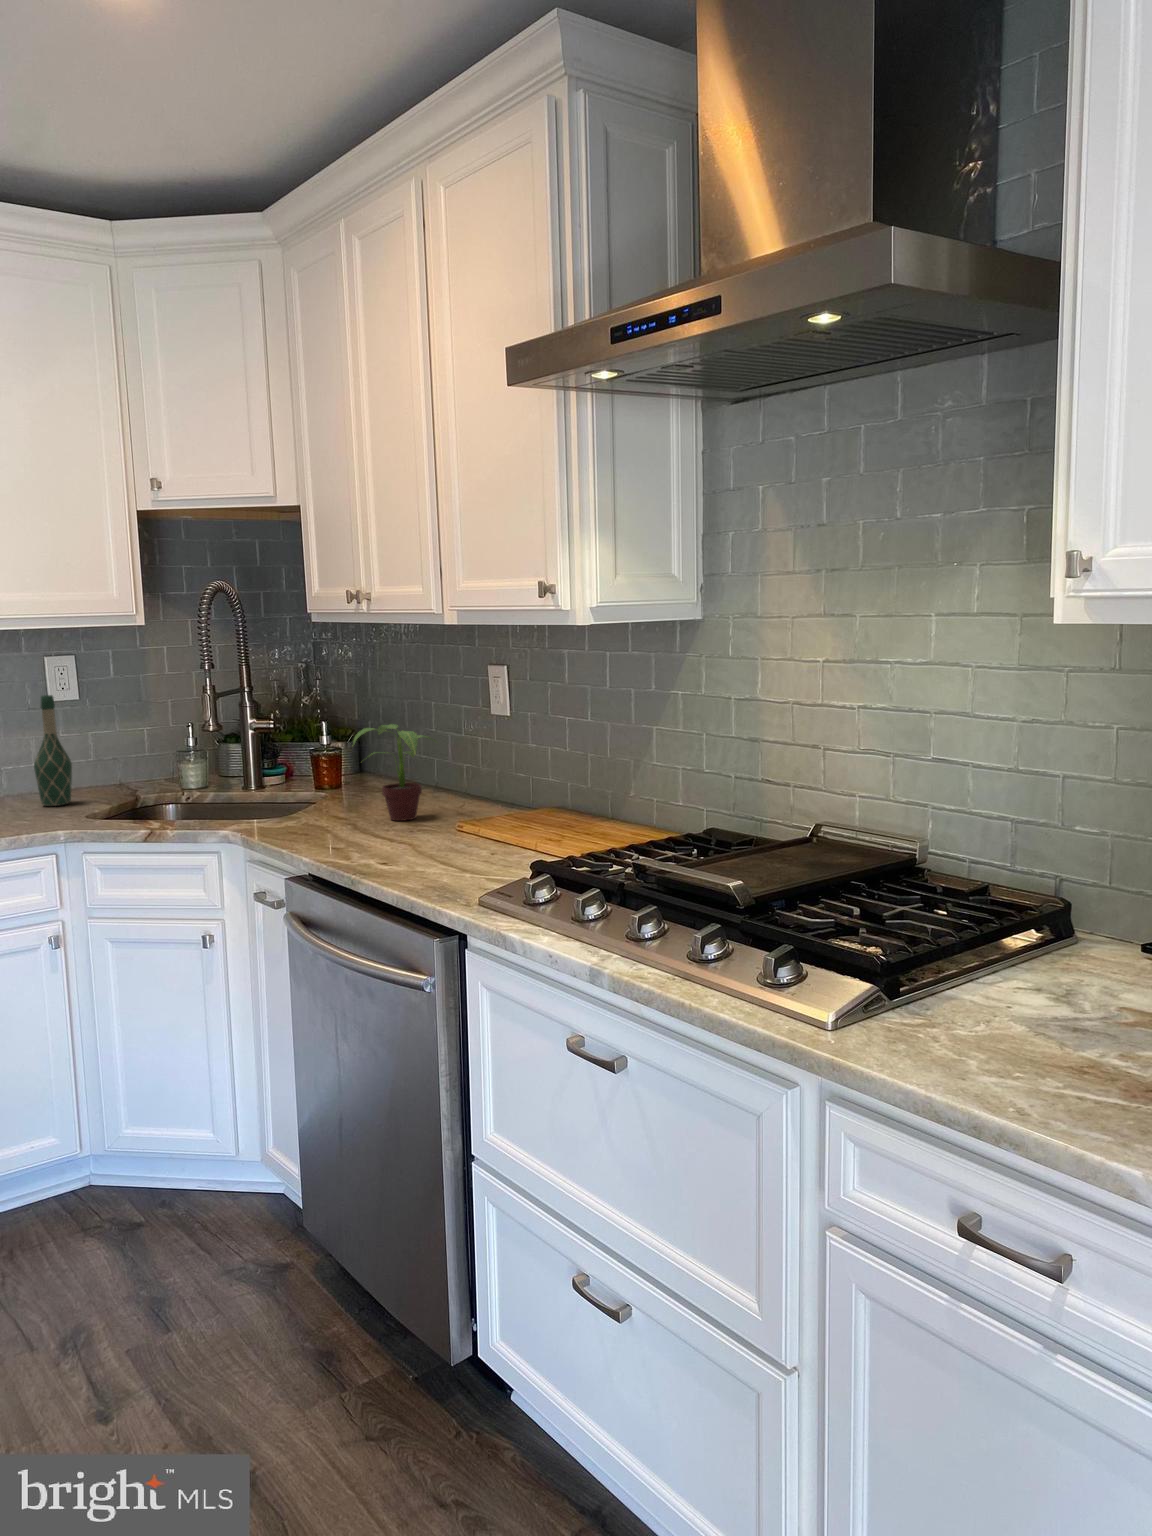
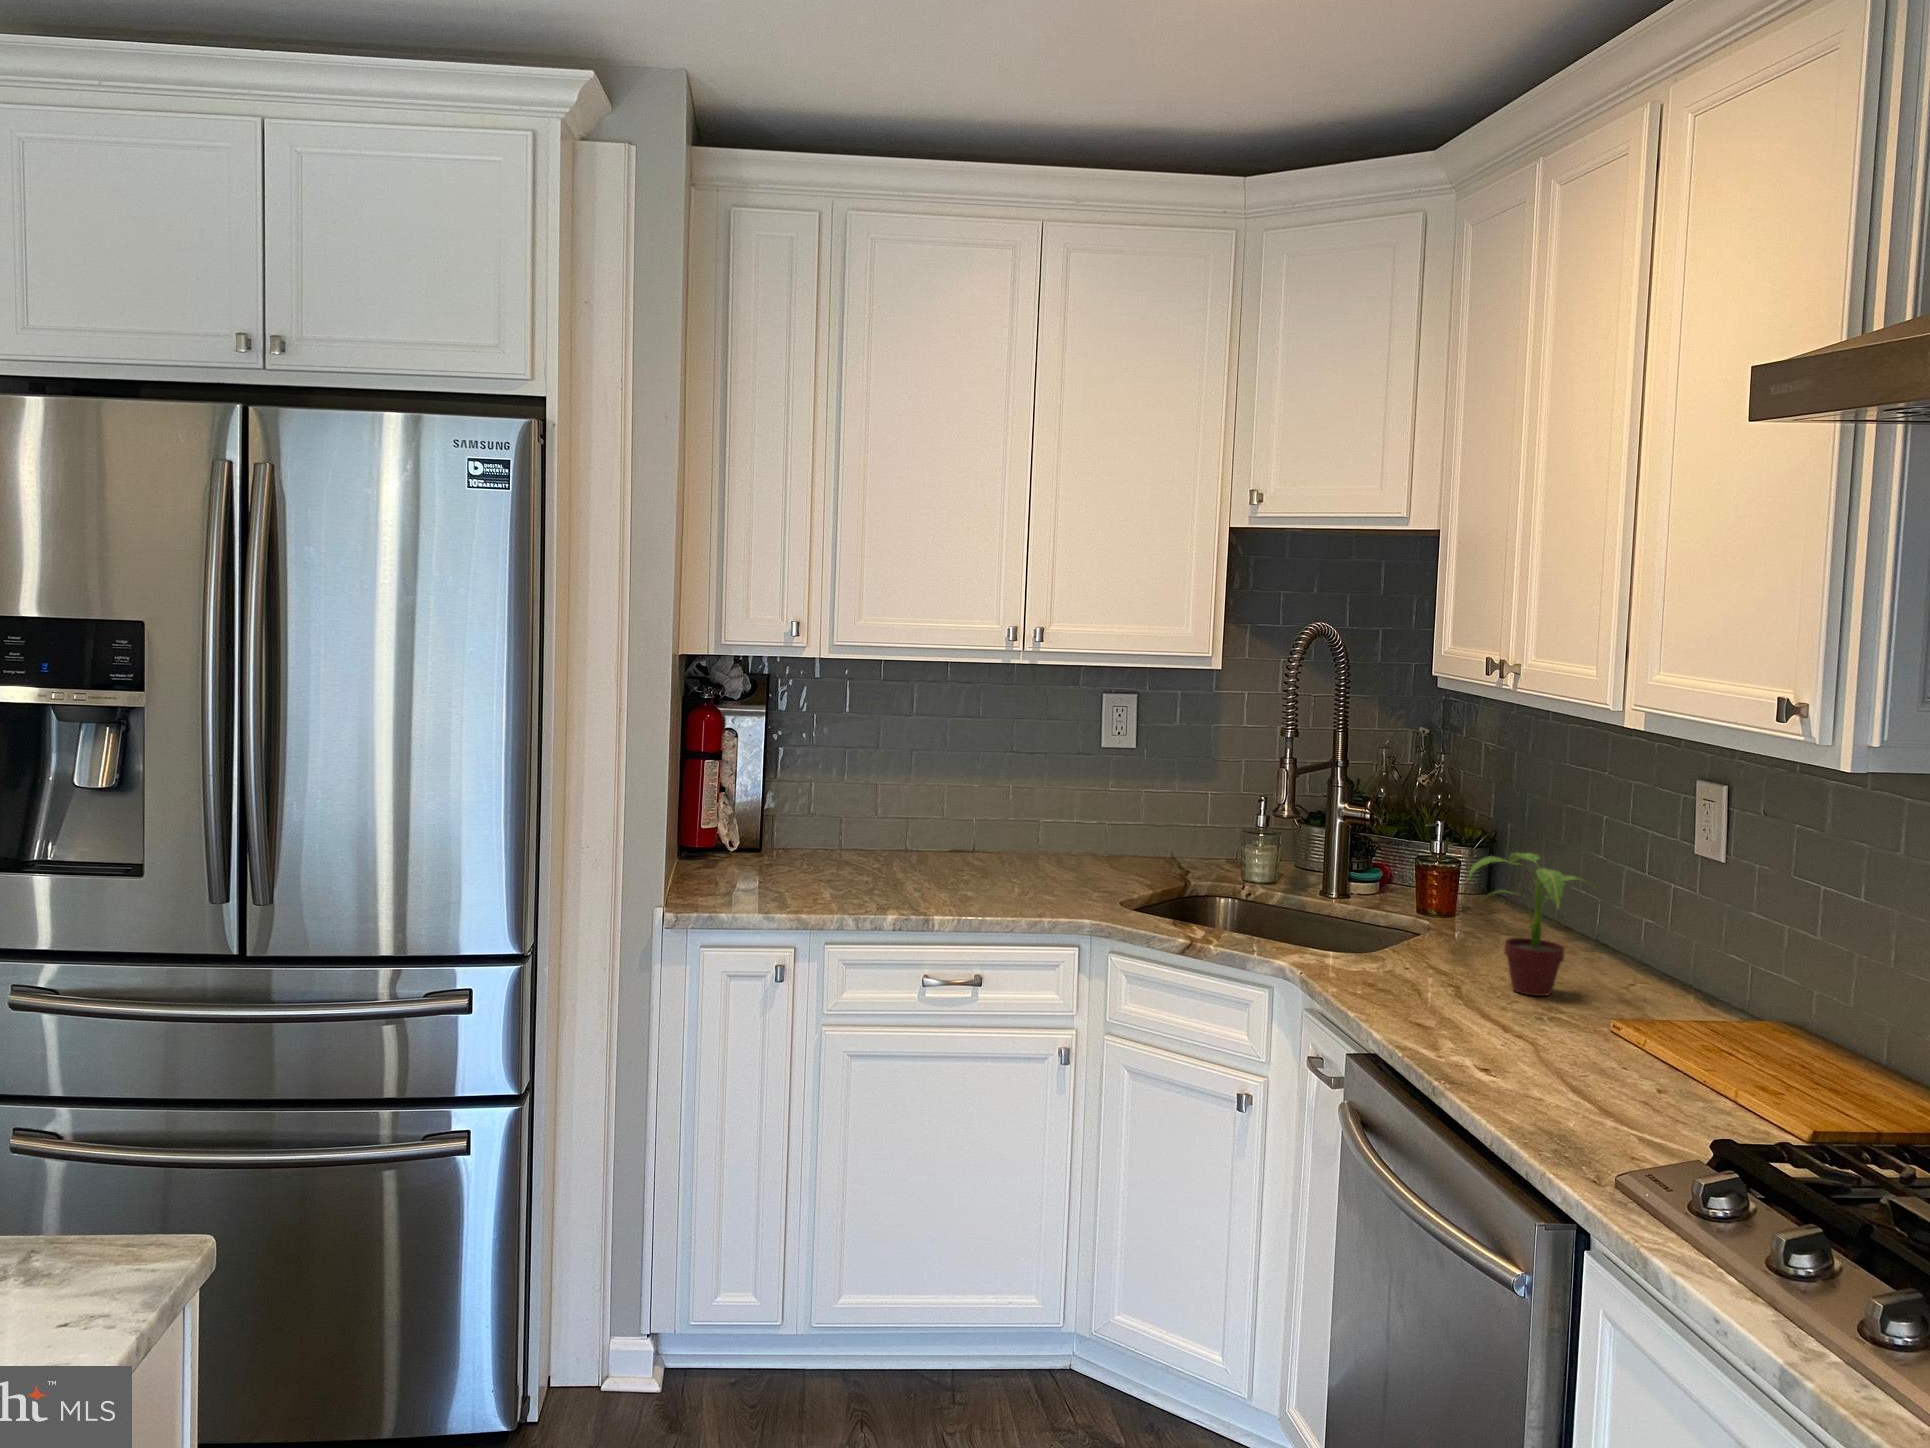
wine bottle: present [34,695,72,806] -> none [1074,747,1116,882]

